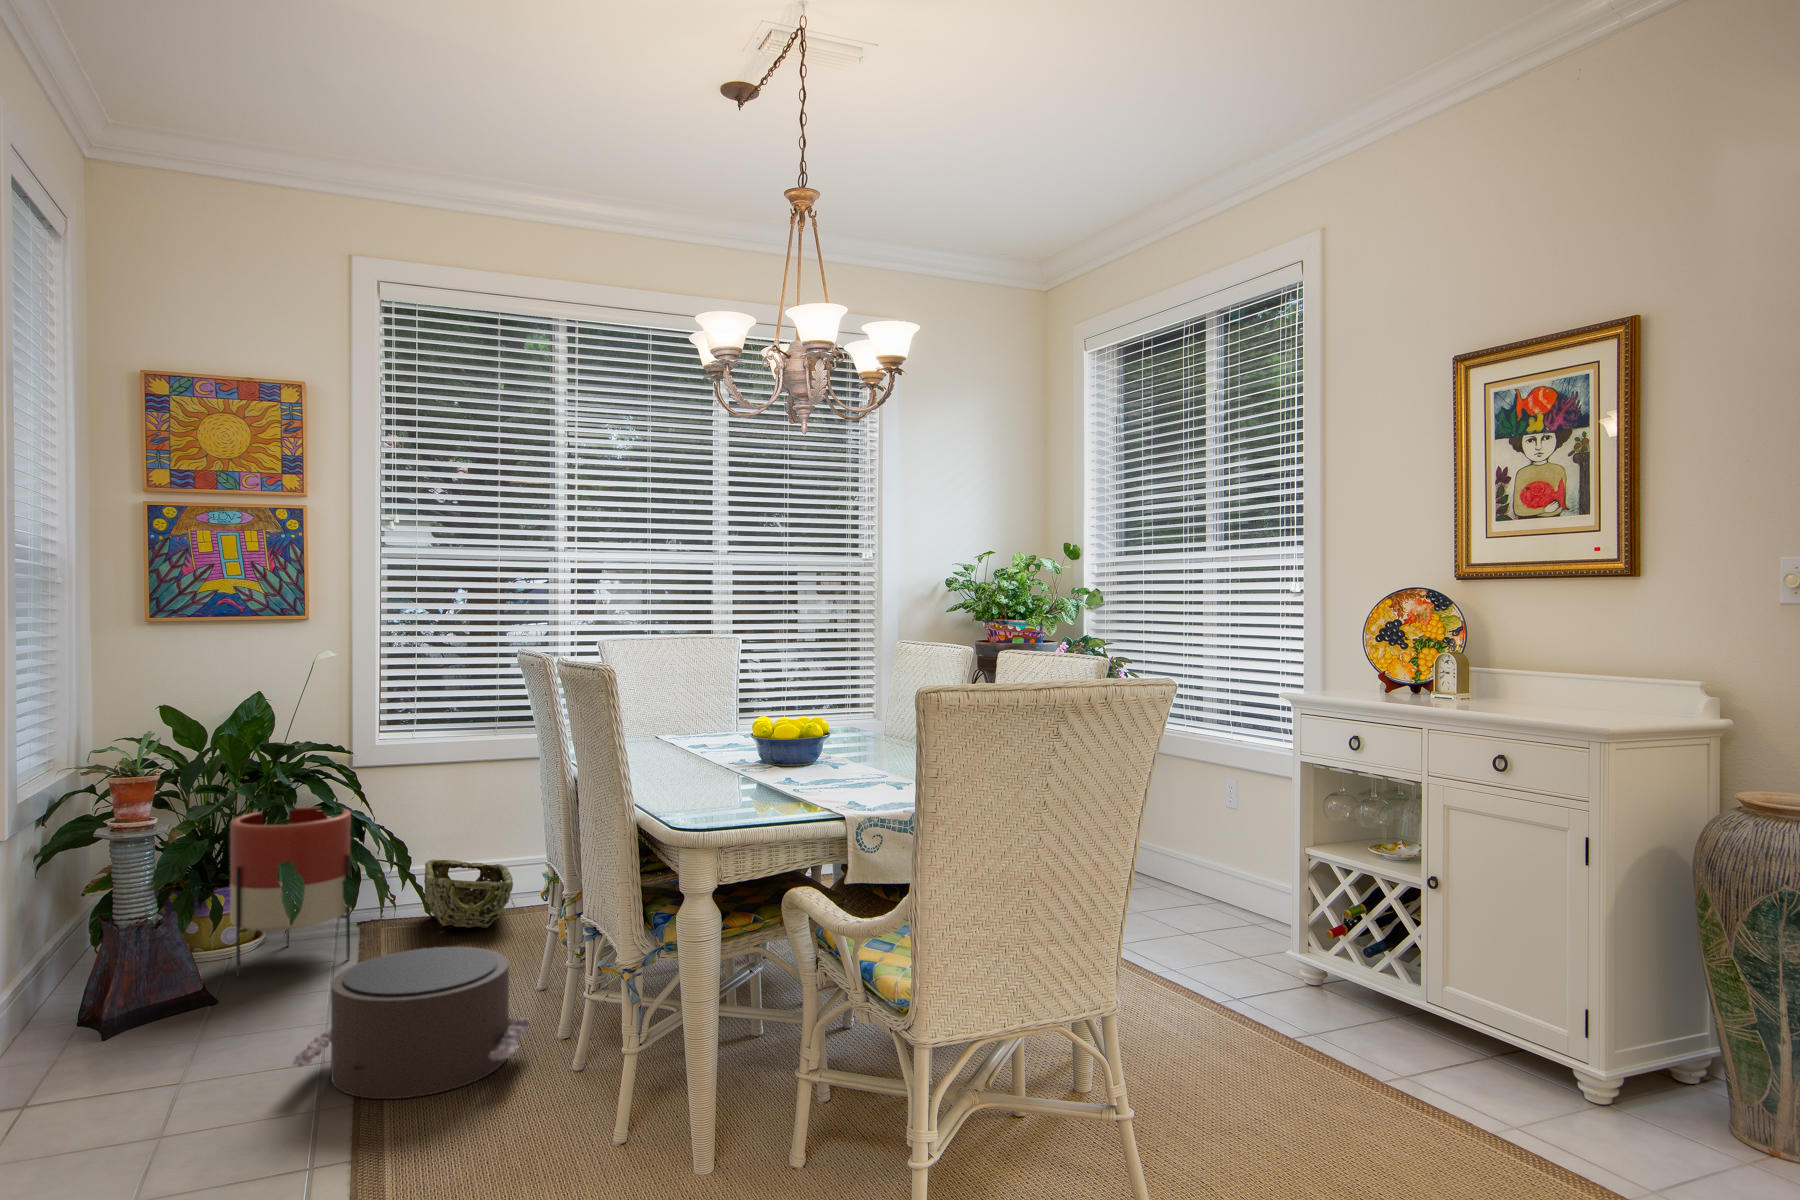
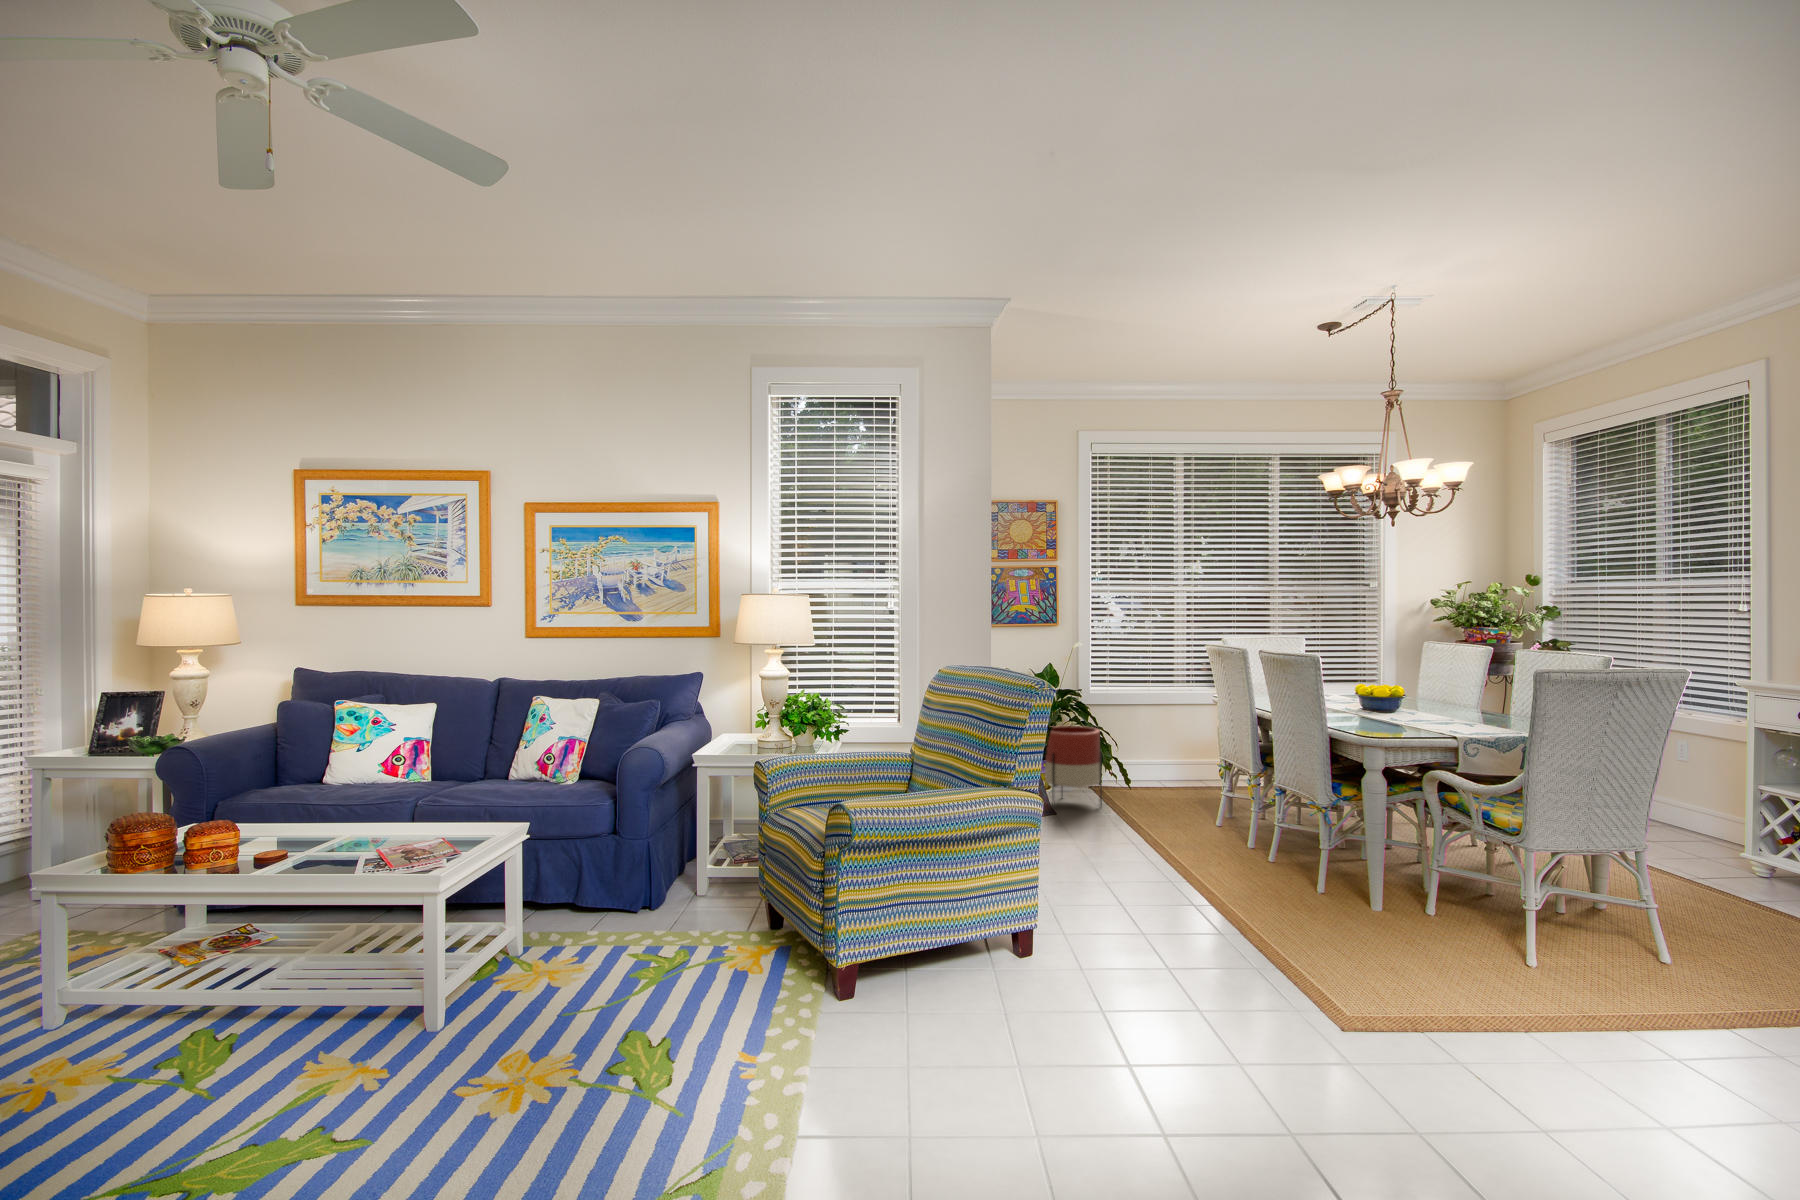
woven basket: present [424,859,513,928] -> none [1120,760,1177,798]
pouf: present [292,947,530,1099] -> none [1137,798,1247,865]

